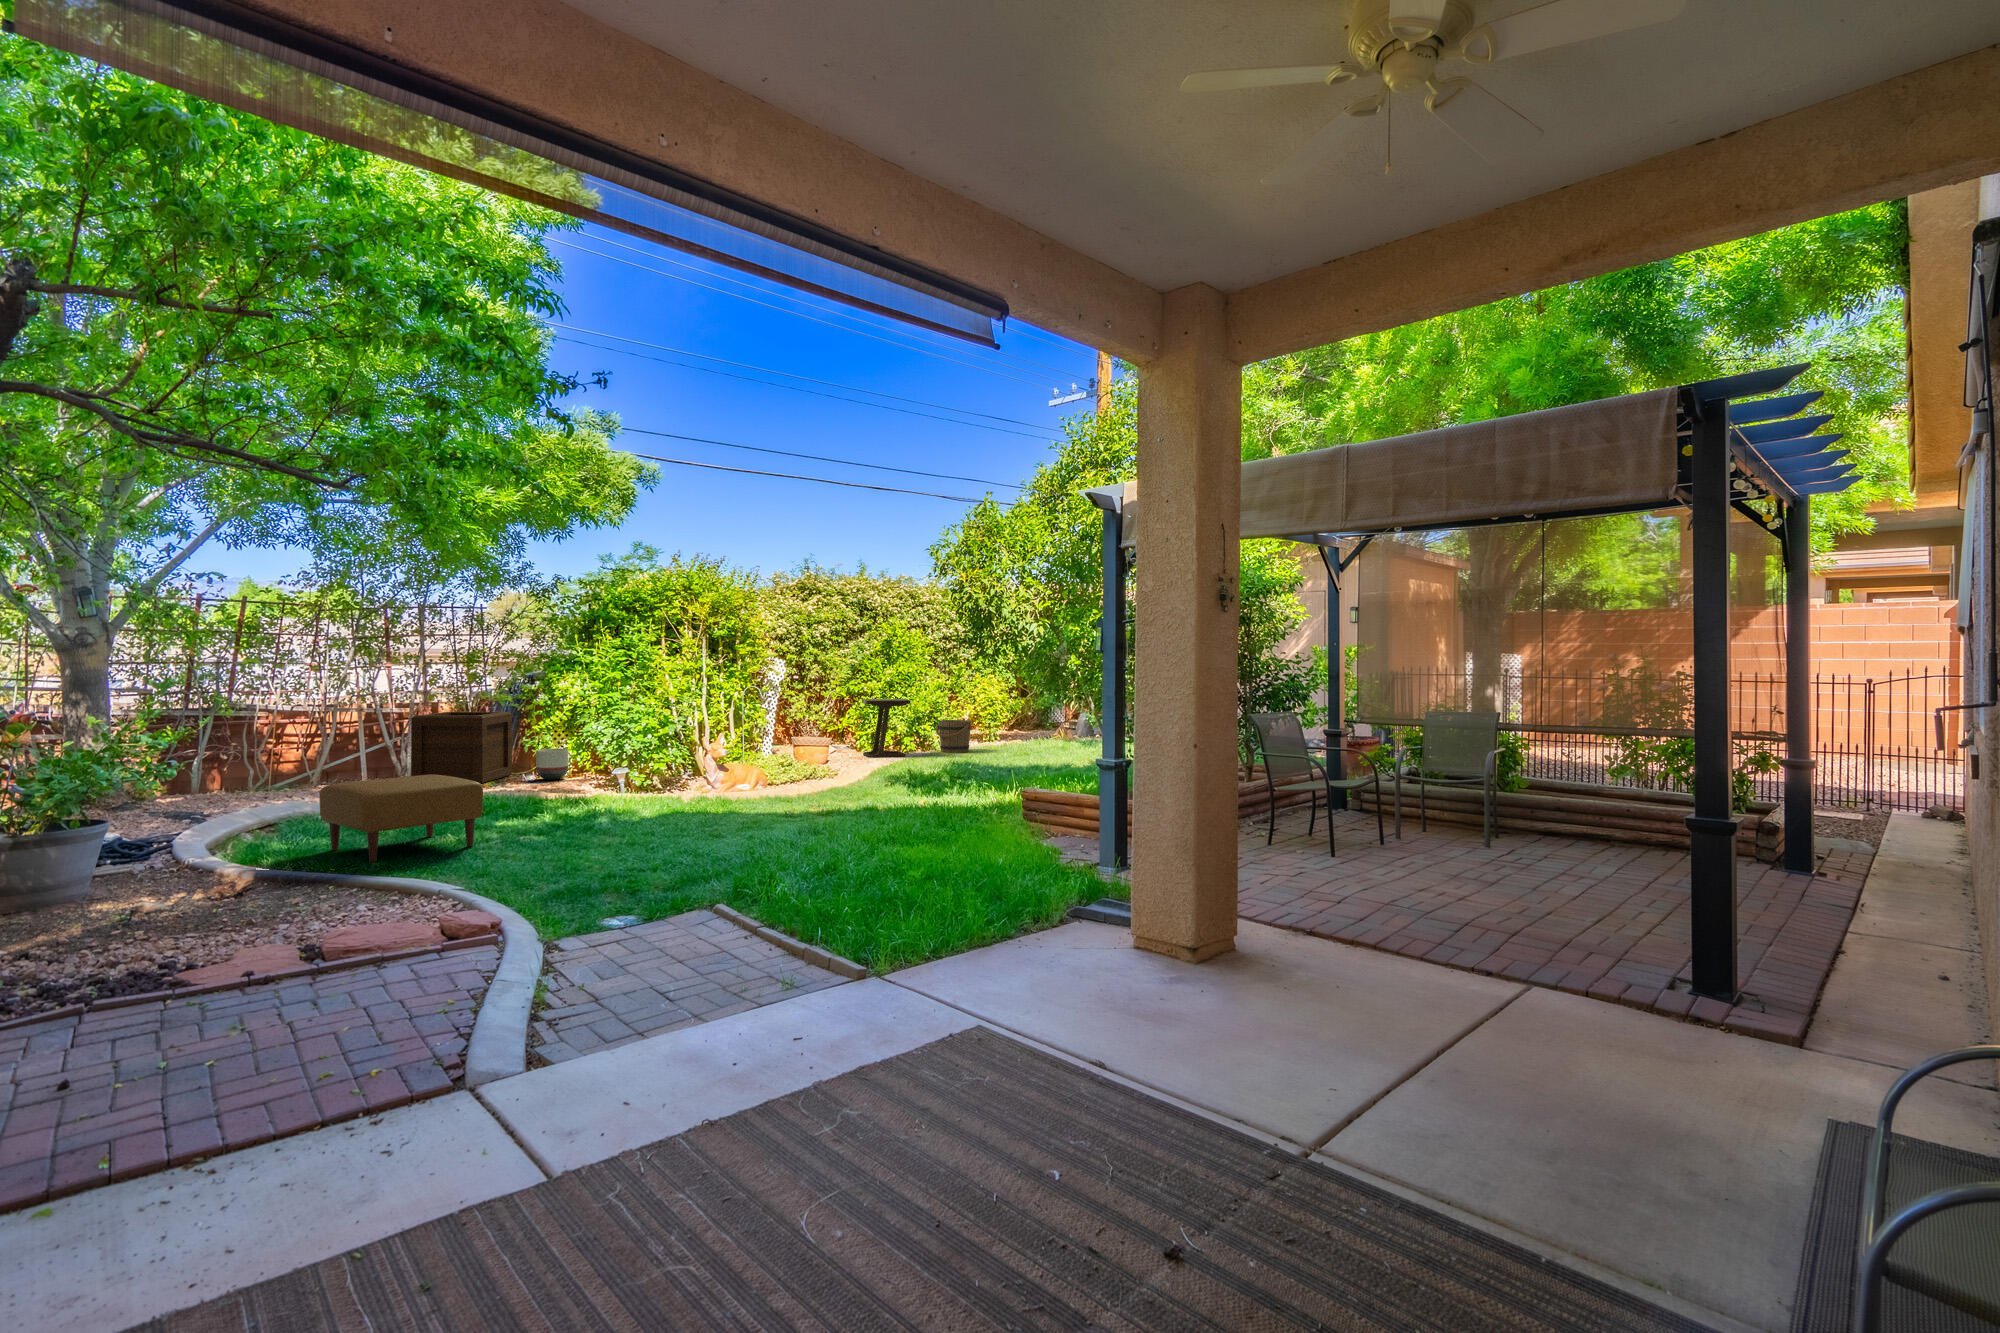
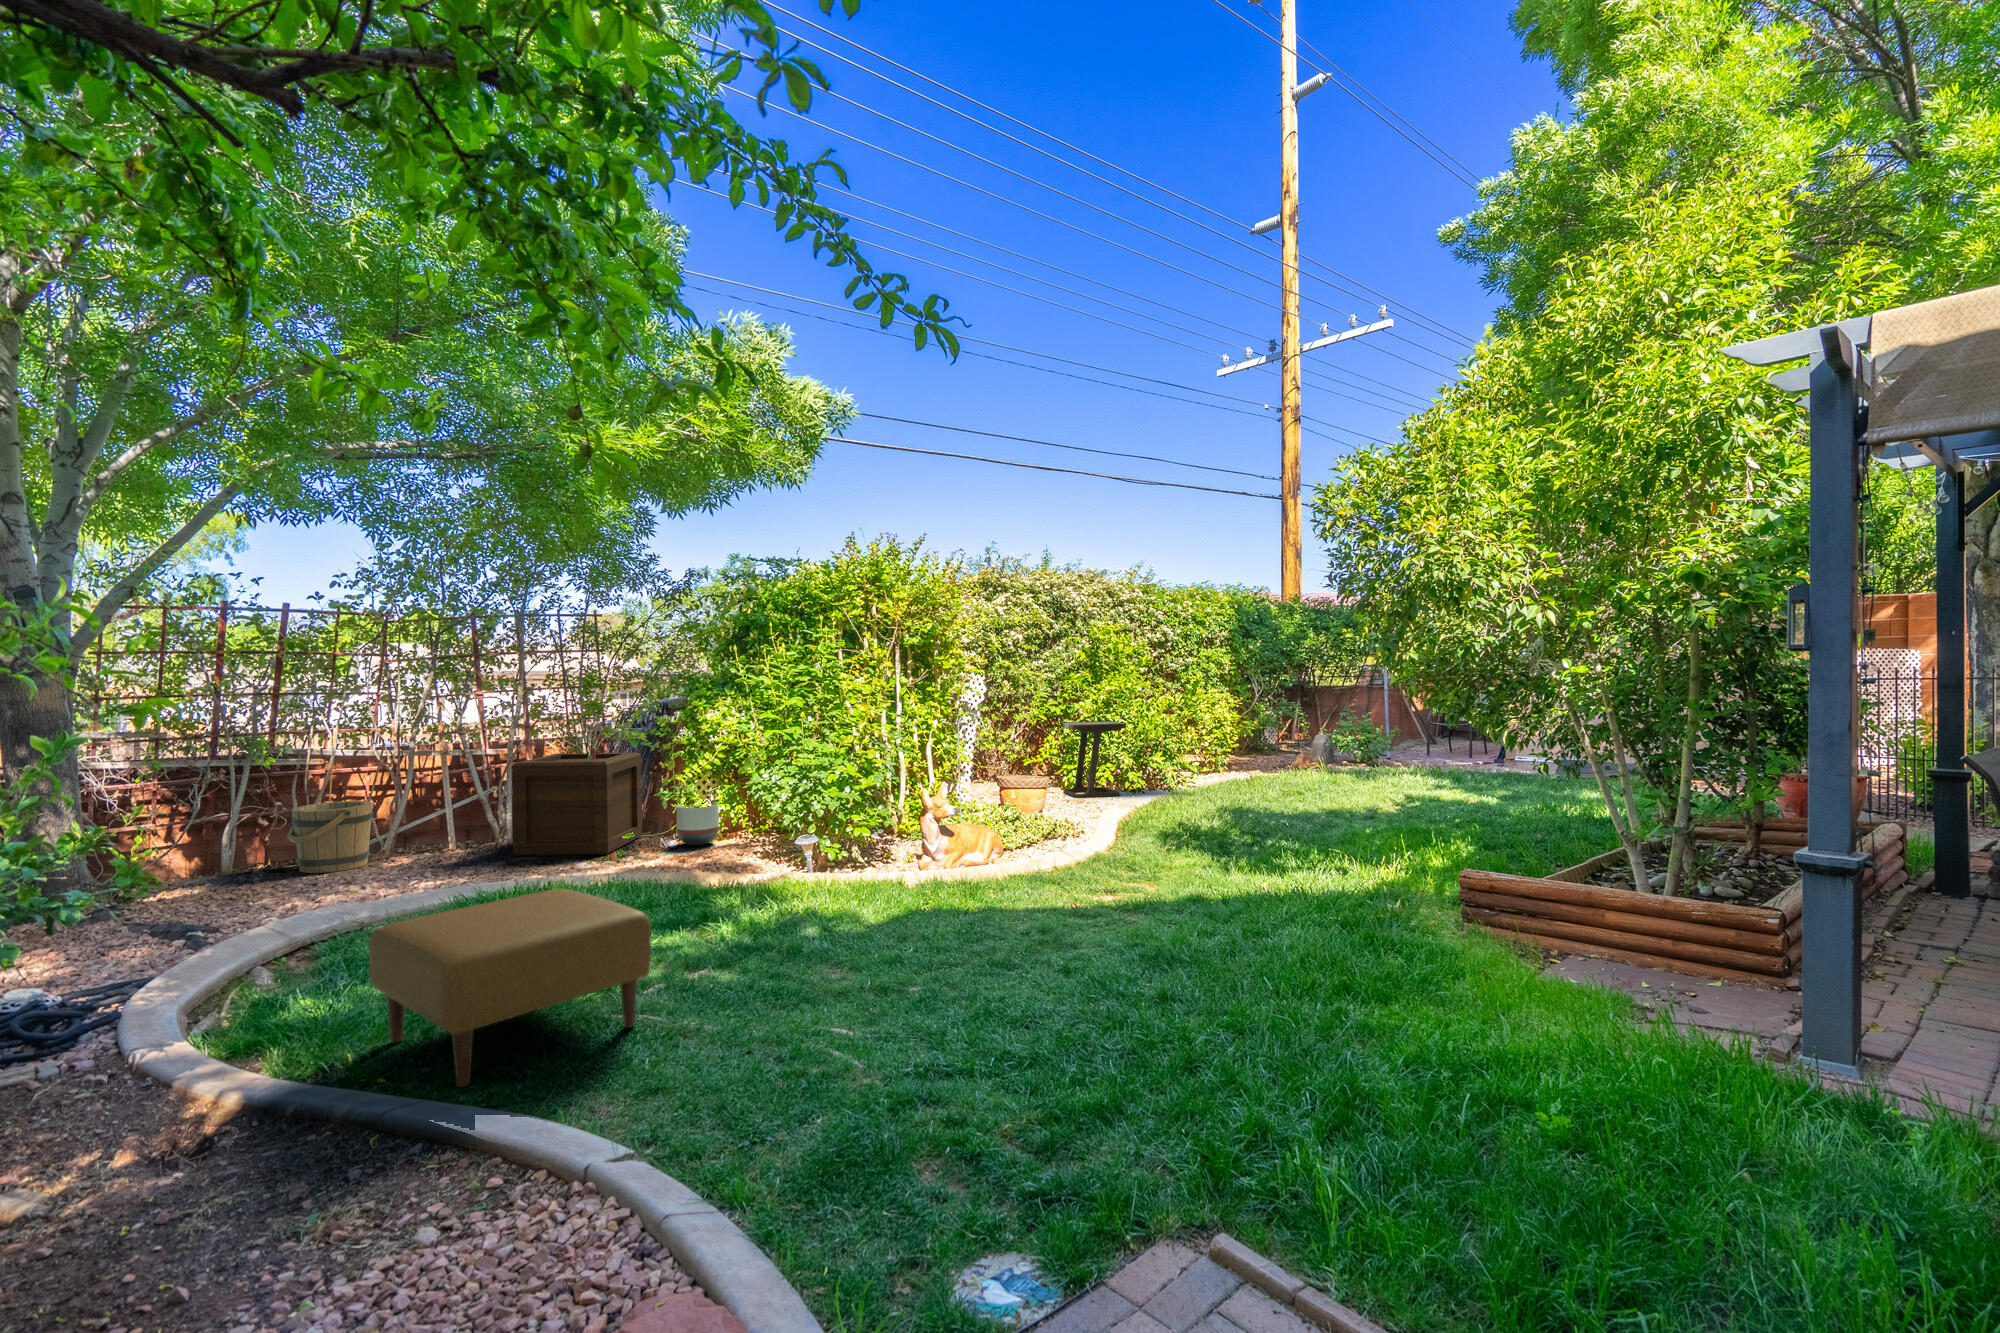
bucket: present [936,720,971,753] -> present [287,801,373,873]

